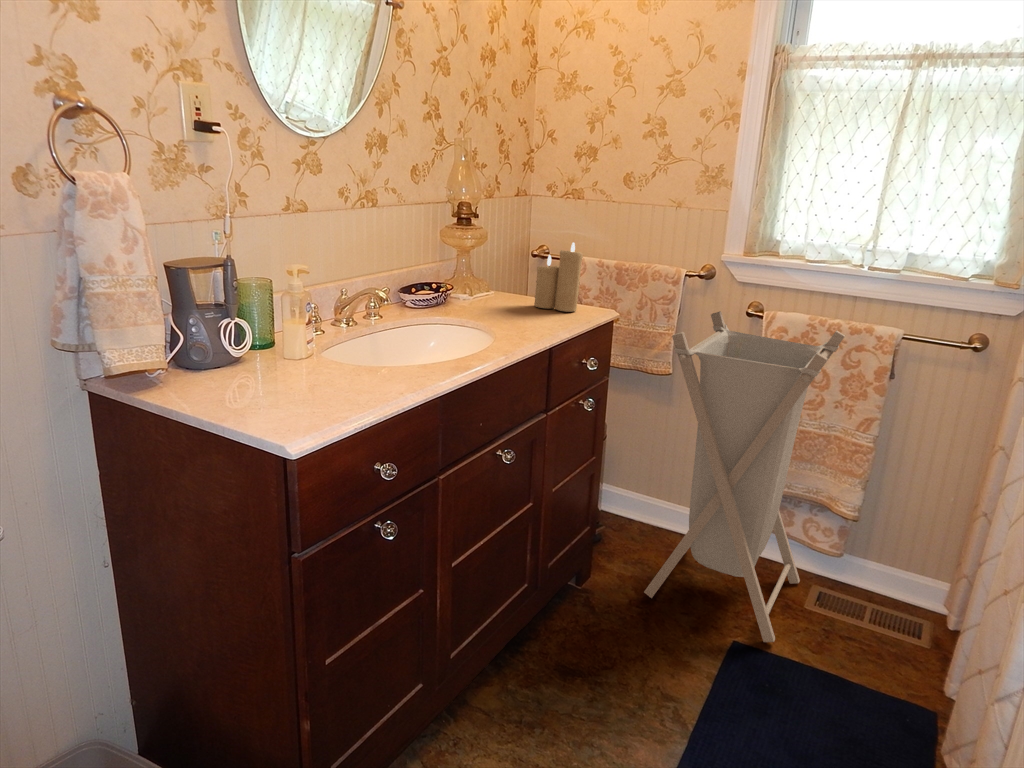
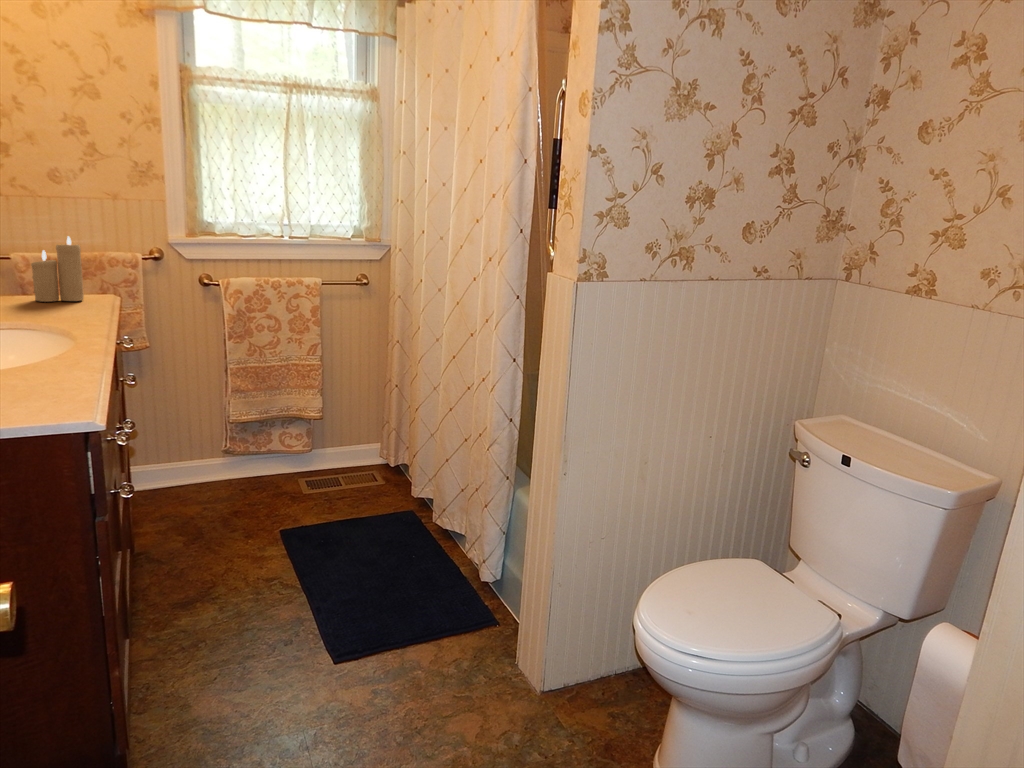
laundry hamper: present [644,311,845,642] -> none [176,285,305,532]

